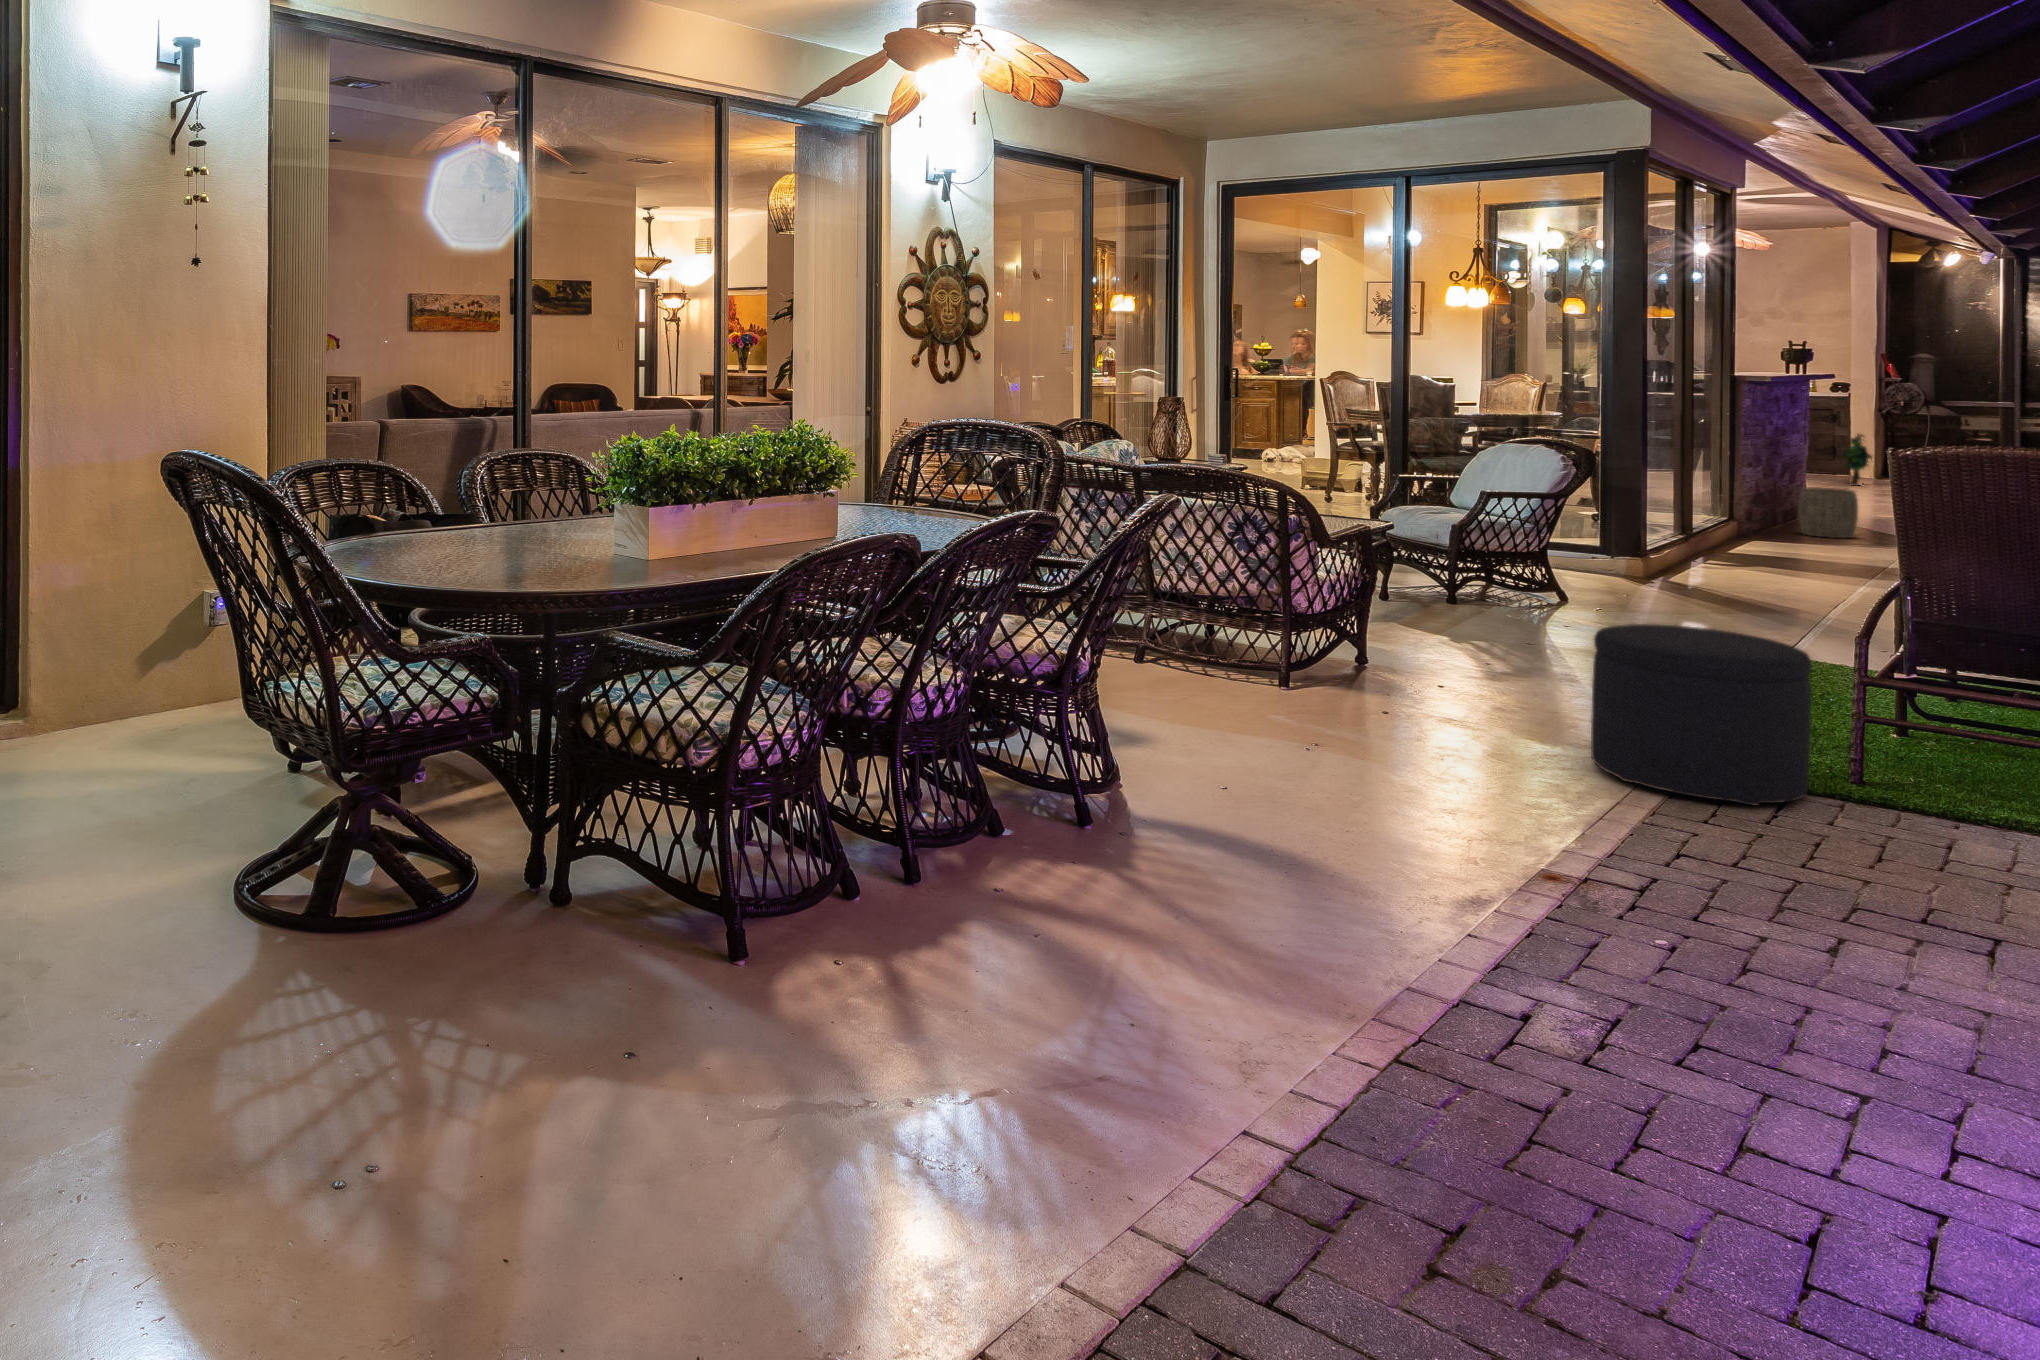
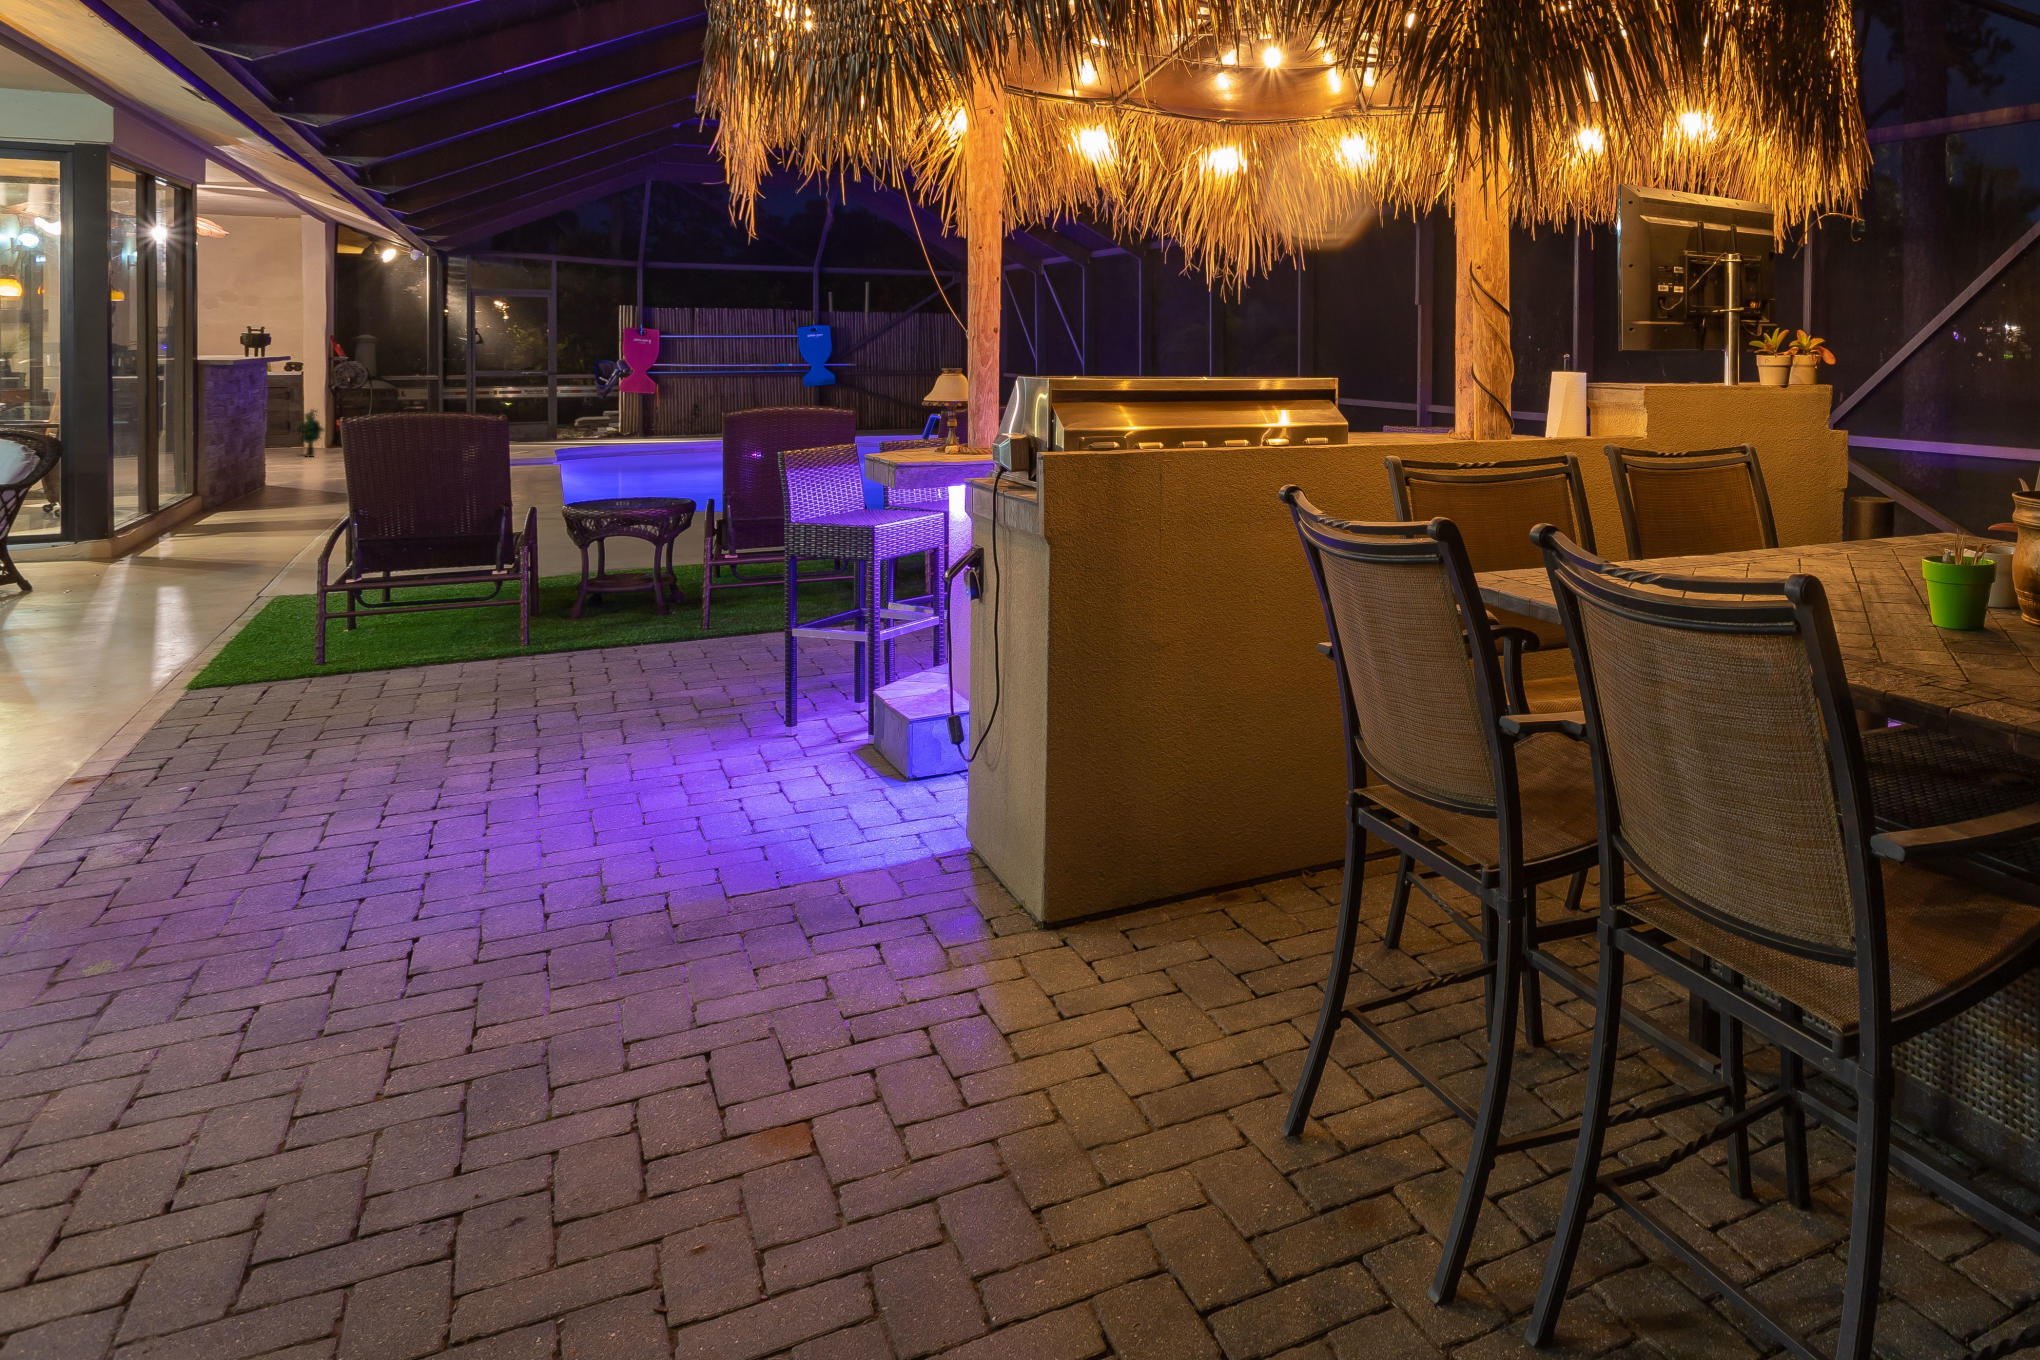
woven basket: present [1798,487,1858,538] -> none [260,459,314,503]
ottoman: present [1591,624,1812,805] -> none [96,571,285,708]

